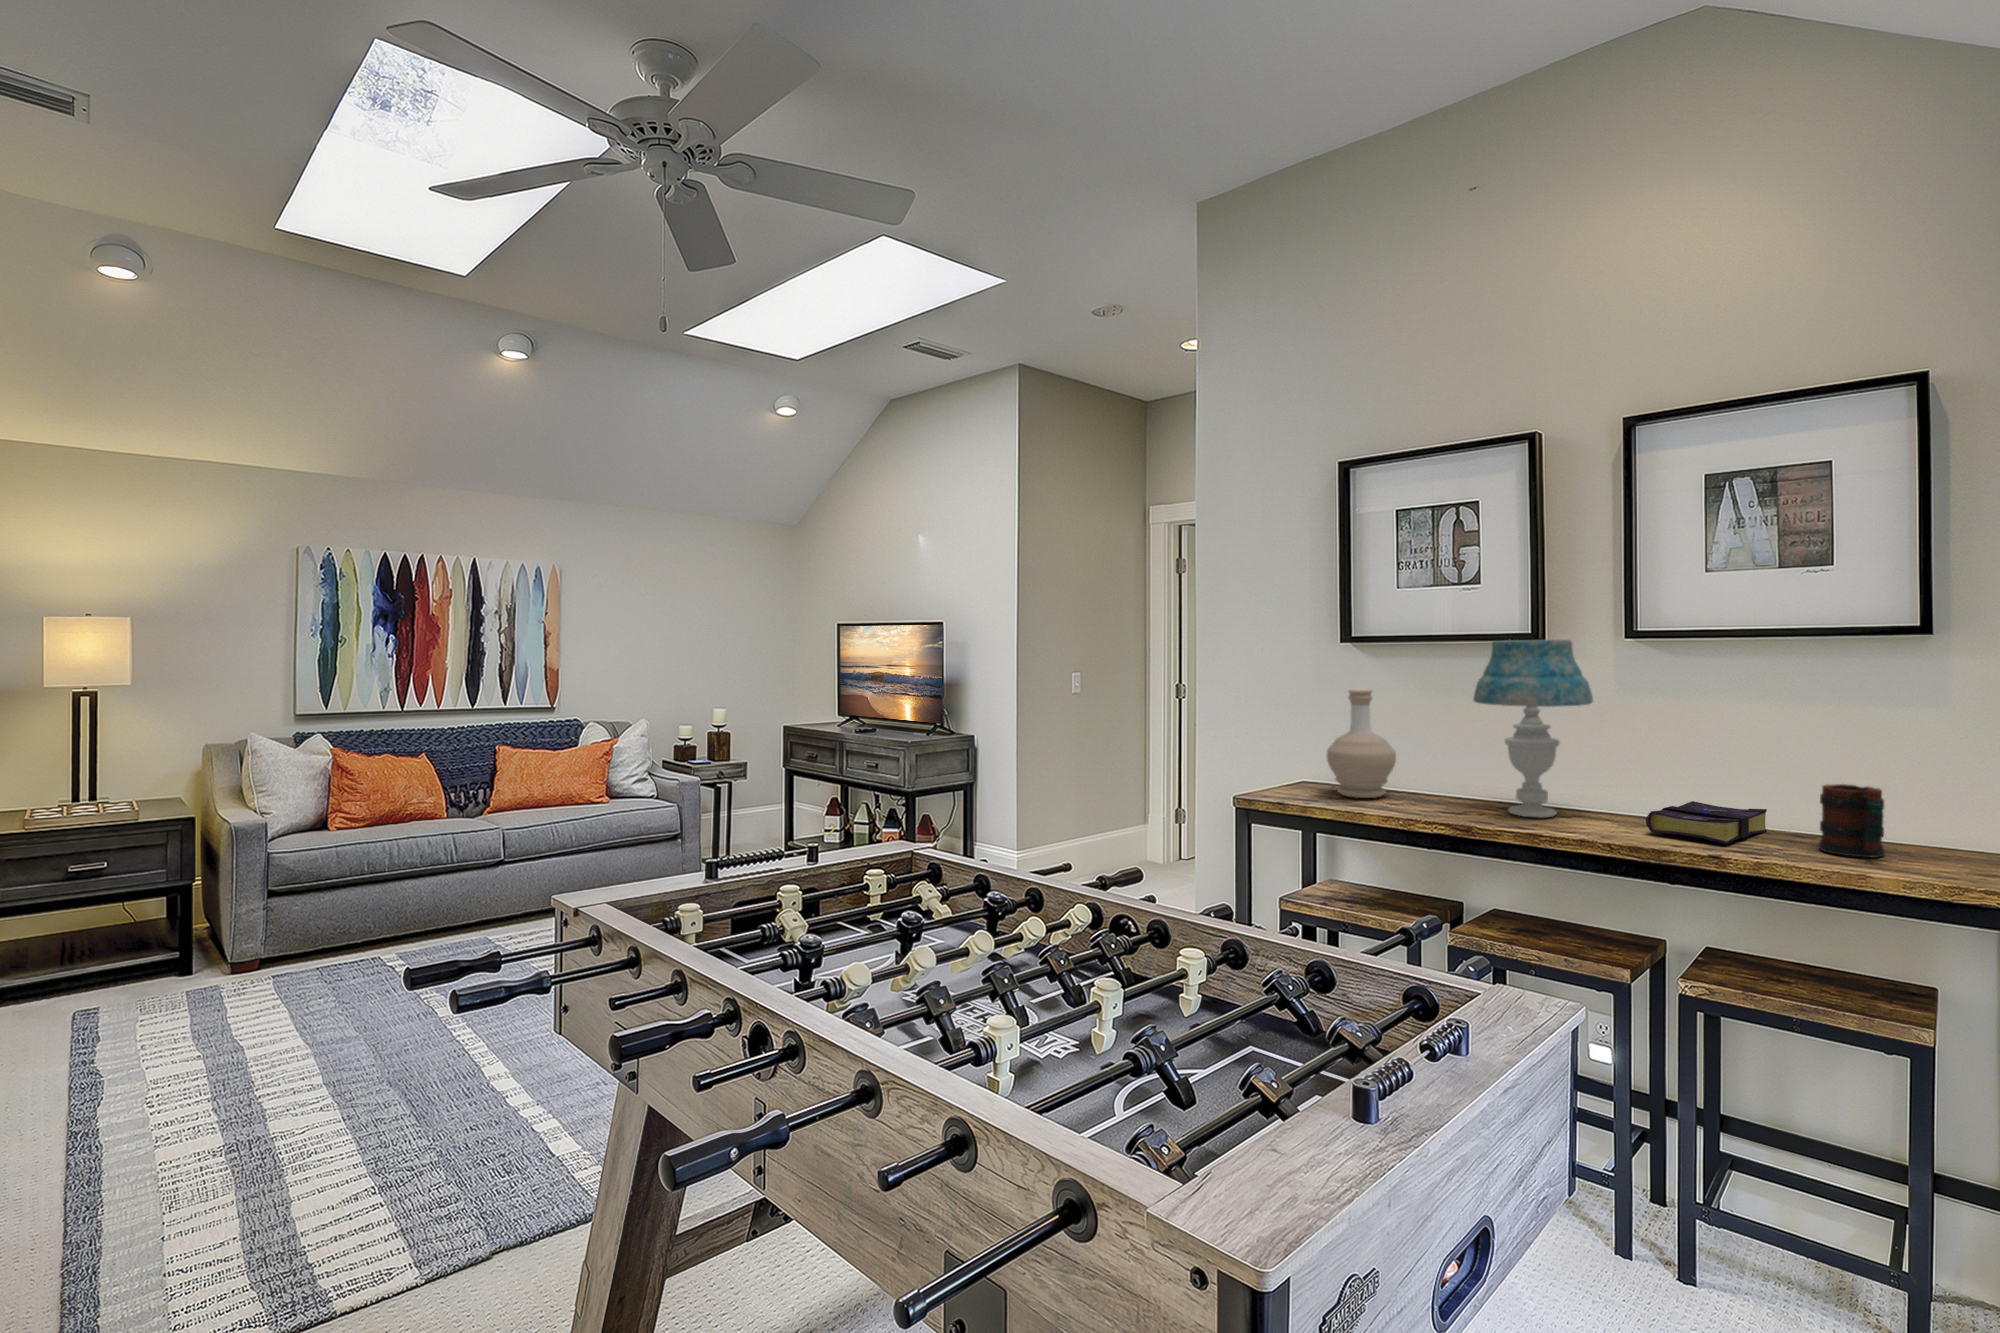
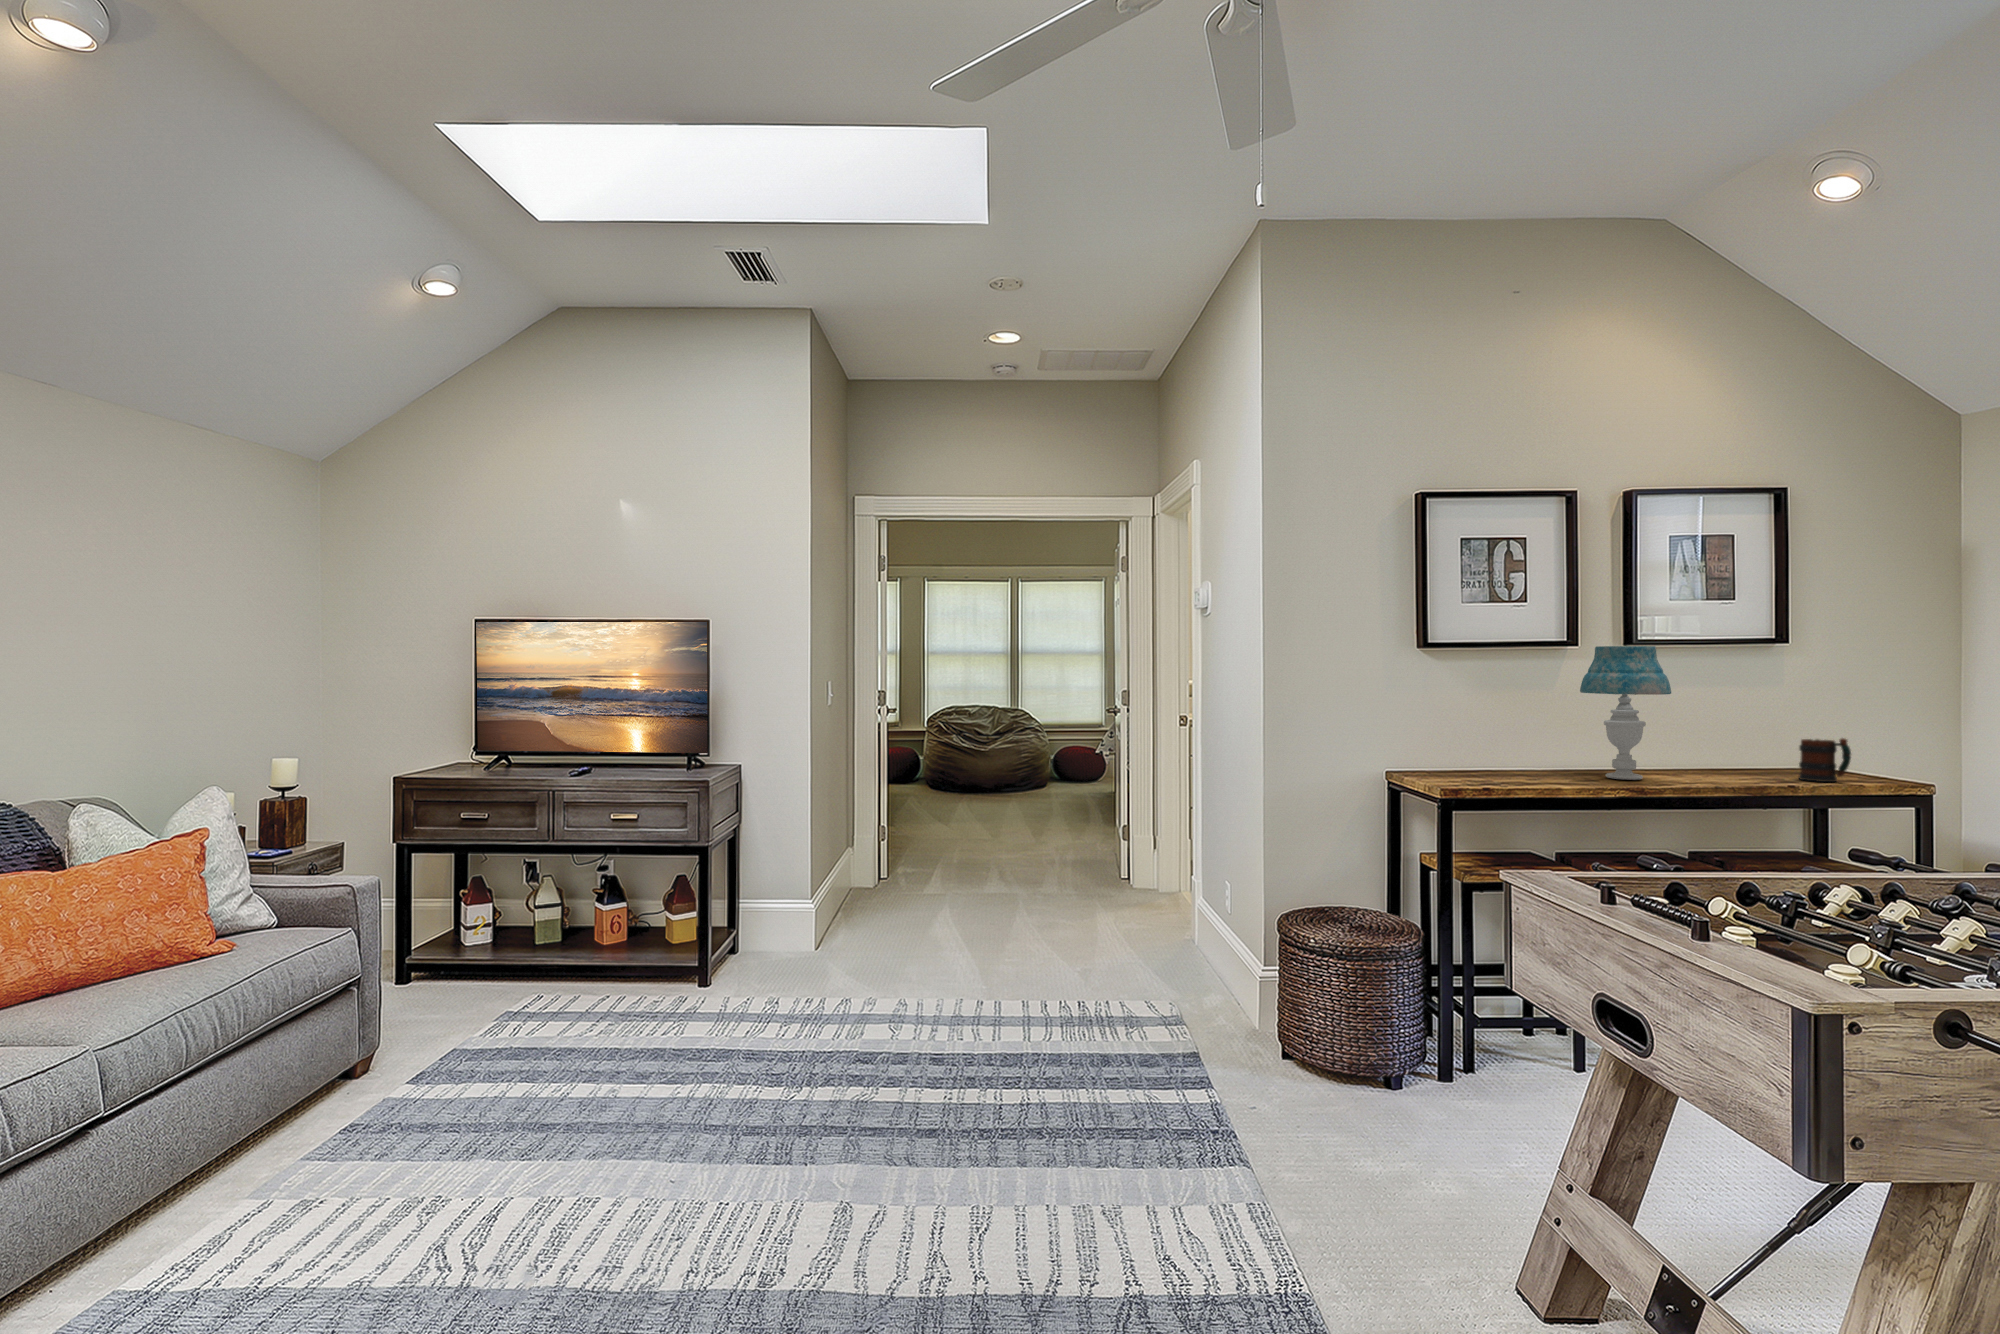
bottle: present [1327,689,1396,798] -> none [1455,686,1517,779]
book: present [1646,801,1767,845] -> none [1696,760,1774,782]

